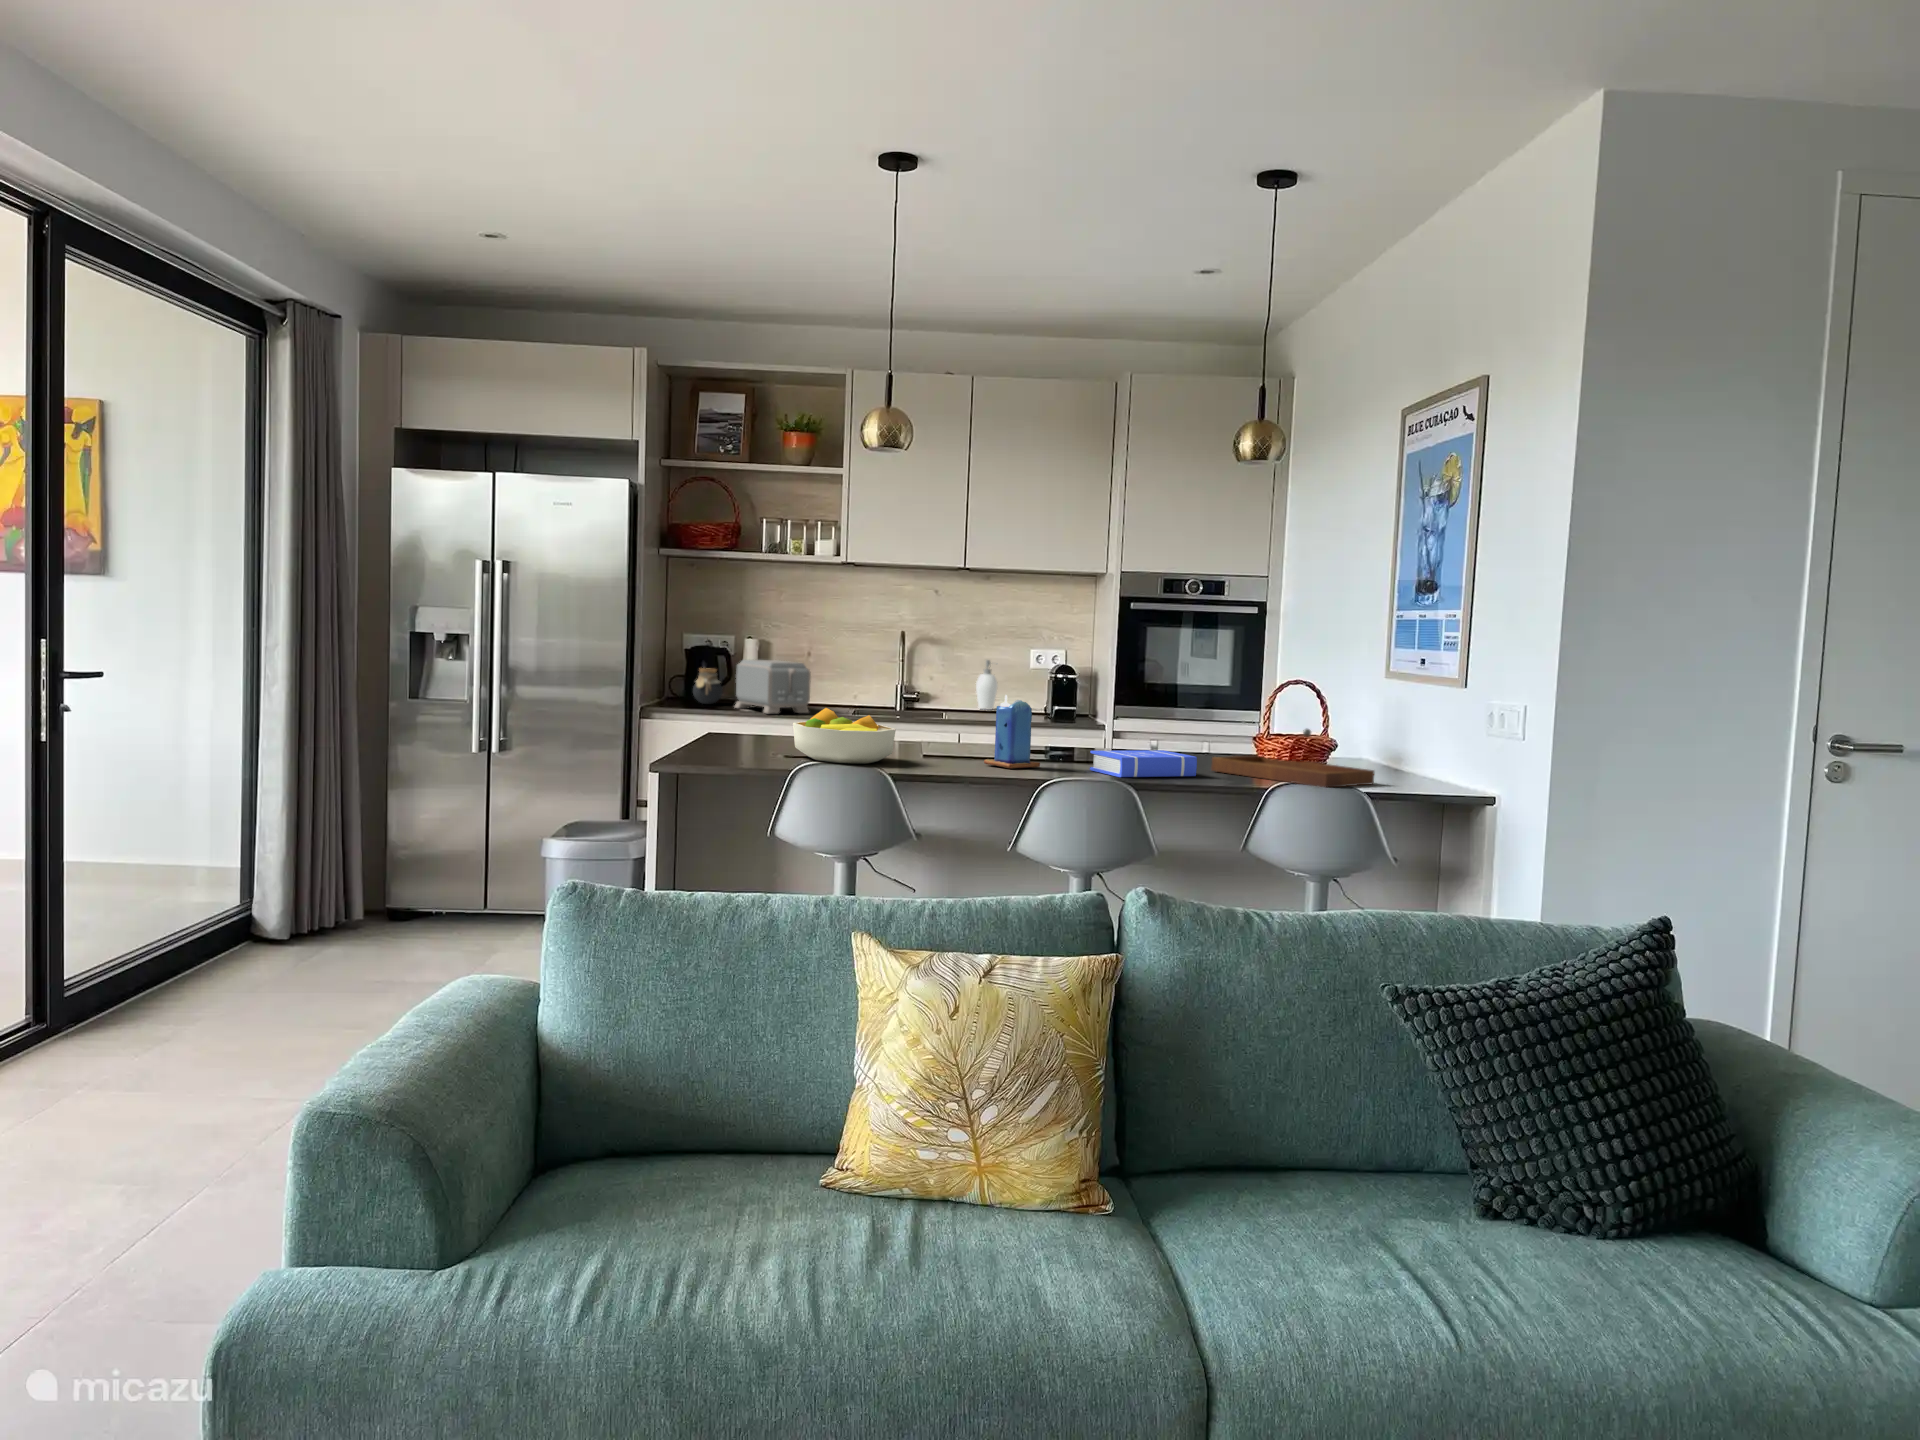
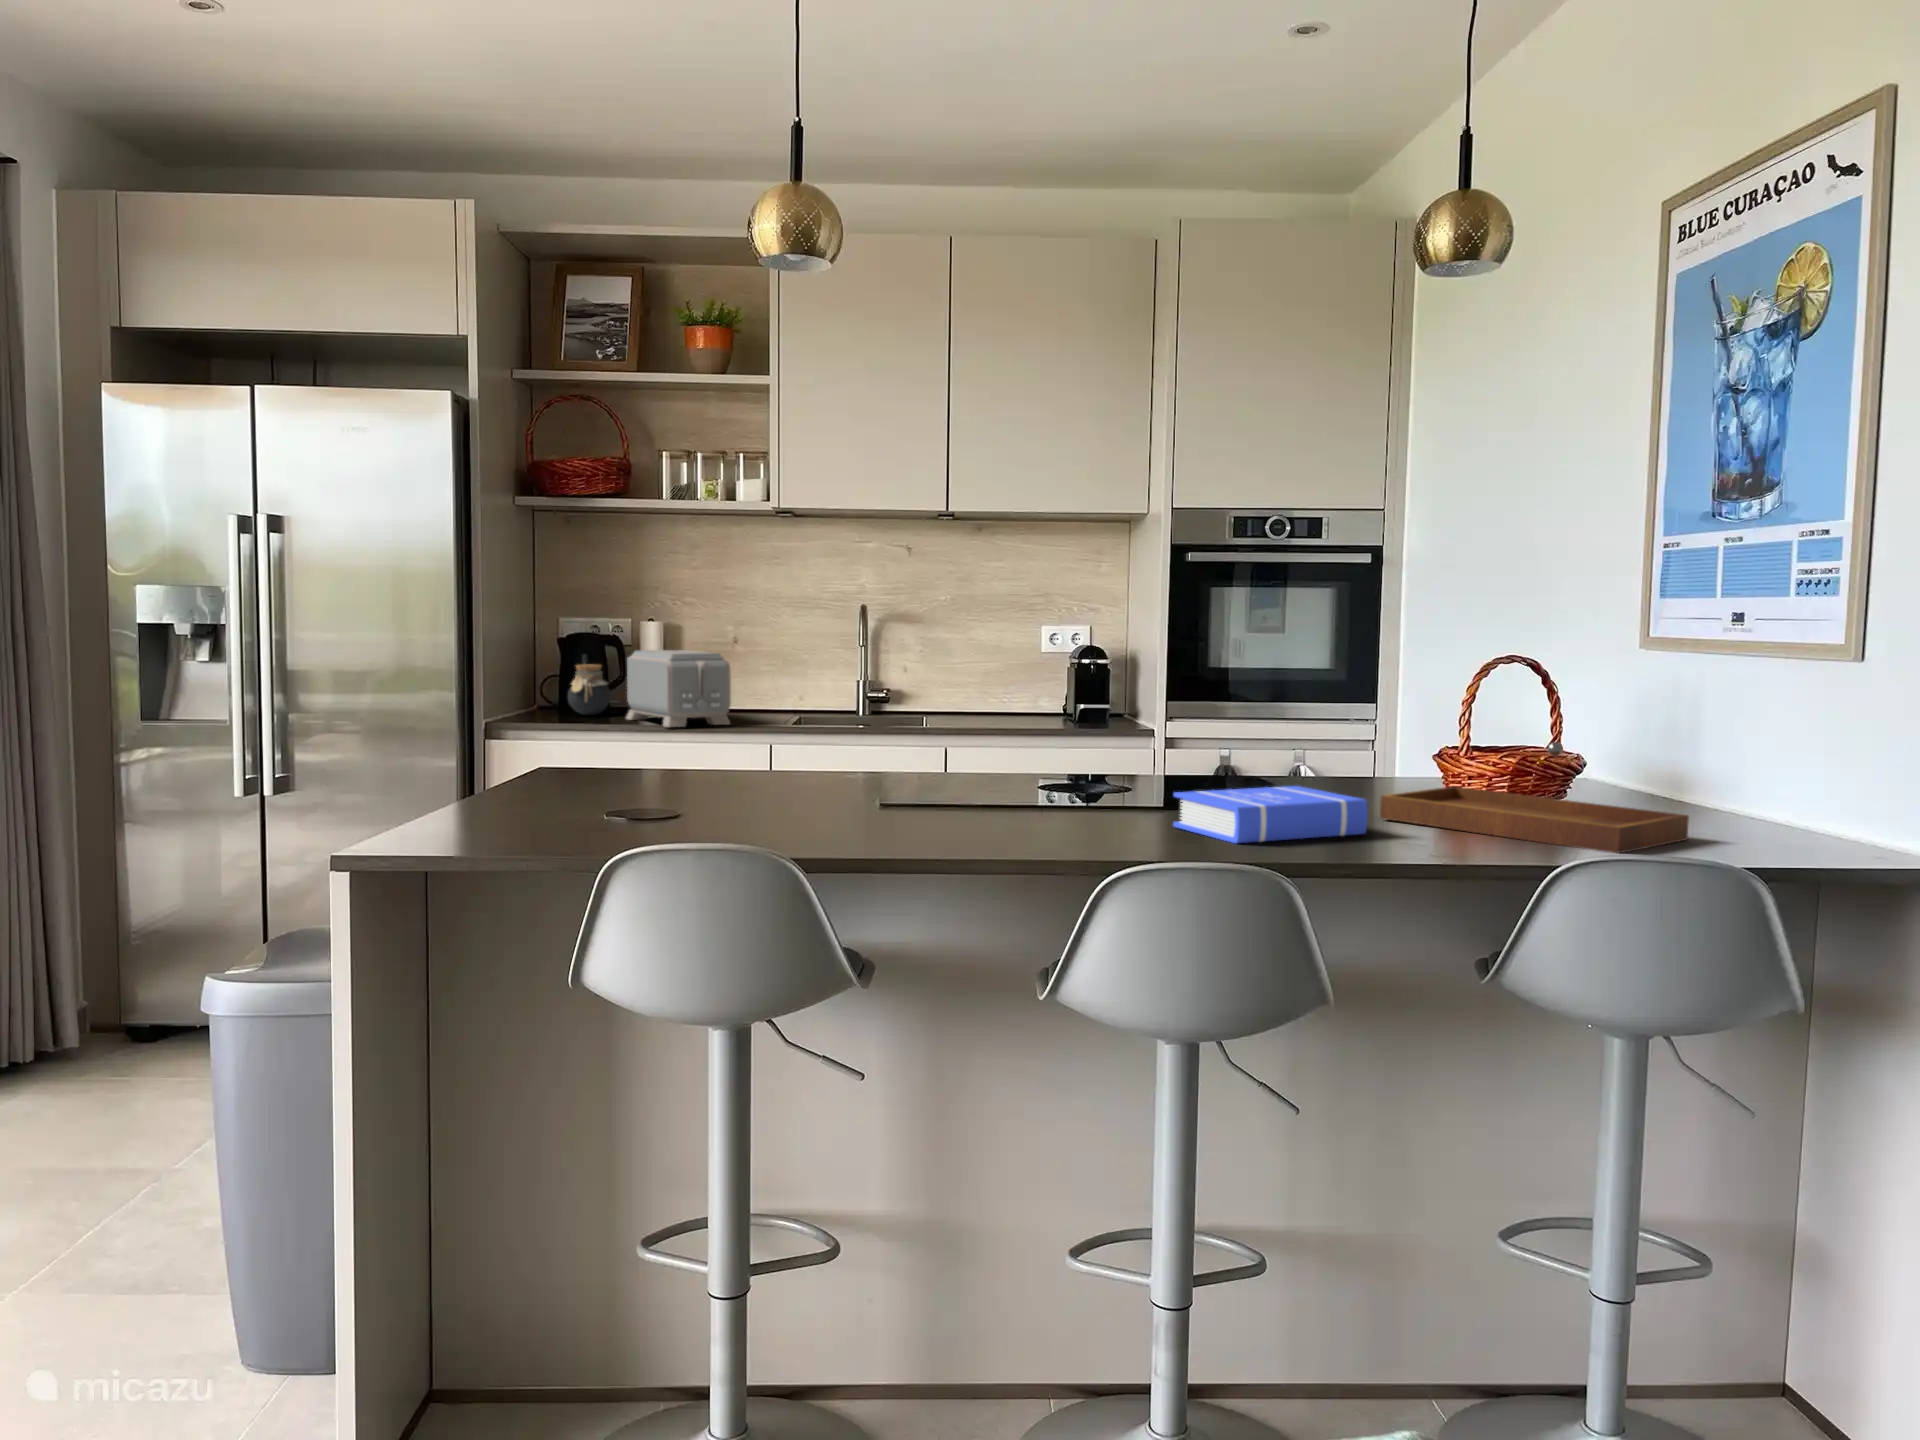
soap dispenser: present [976,660,997,710] -> none [968,641,1004,710]
candle: present [984,695,1040,768] -> none [985,697,1084,830]
fruit bowl: present [793,708,896,764] -> none [648,728,827,829]

